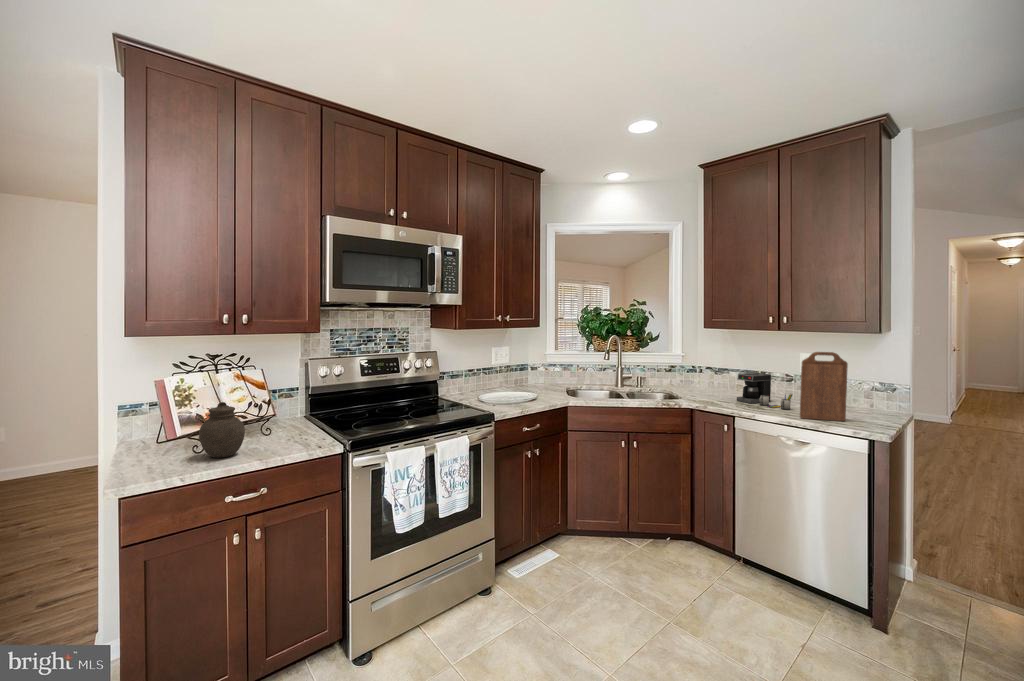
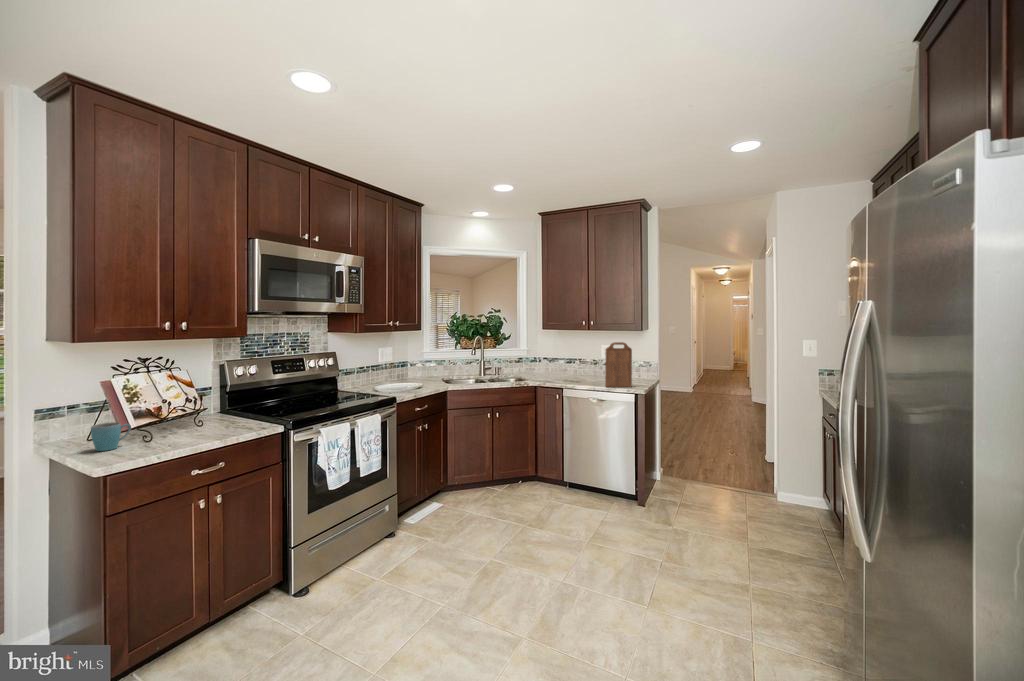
coffee maker: present [737,373,792,410] -> none [565,359,600,383]
jar: present [199,402,245,458] -> none [159,395,200,442]
mug: none [130,430,174,463] -> present [91,423,131,451]

